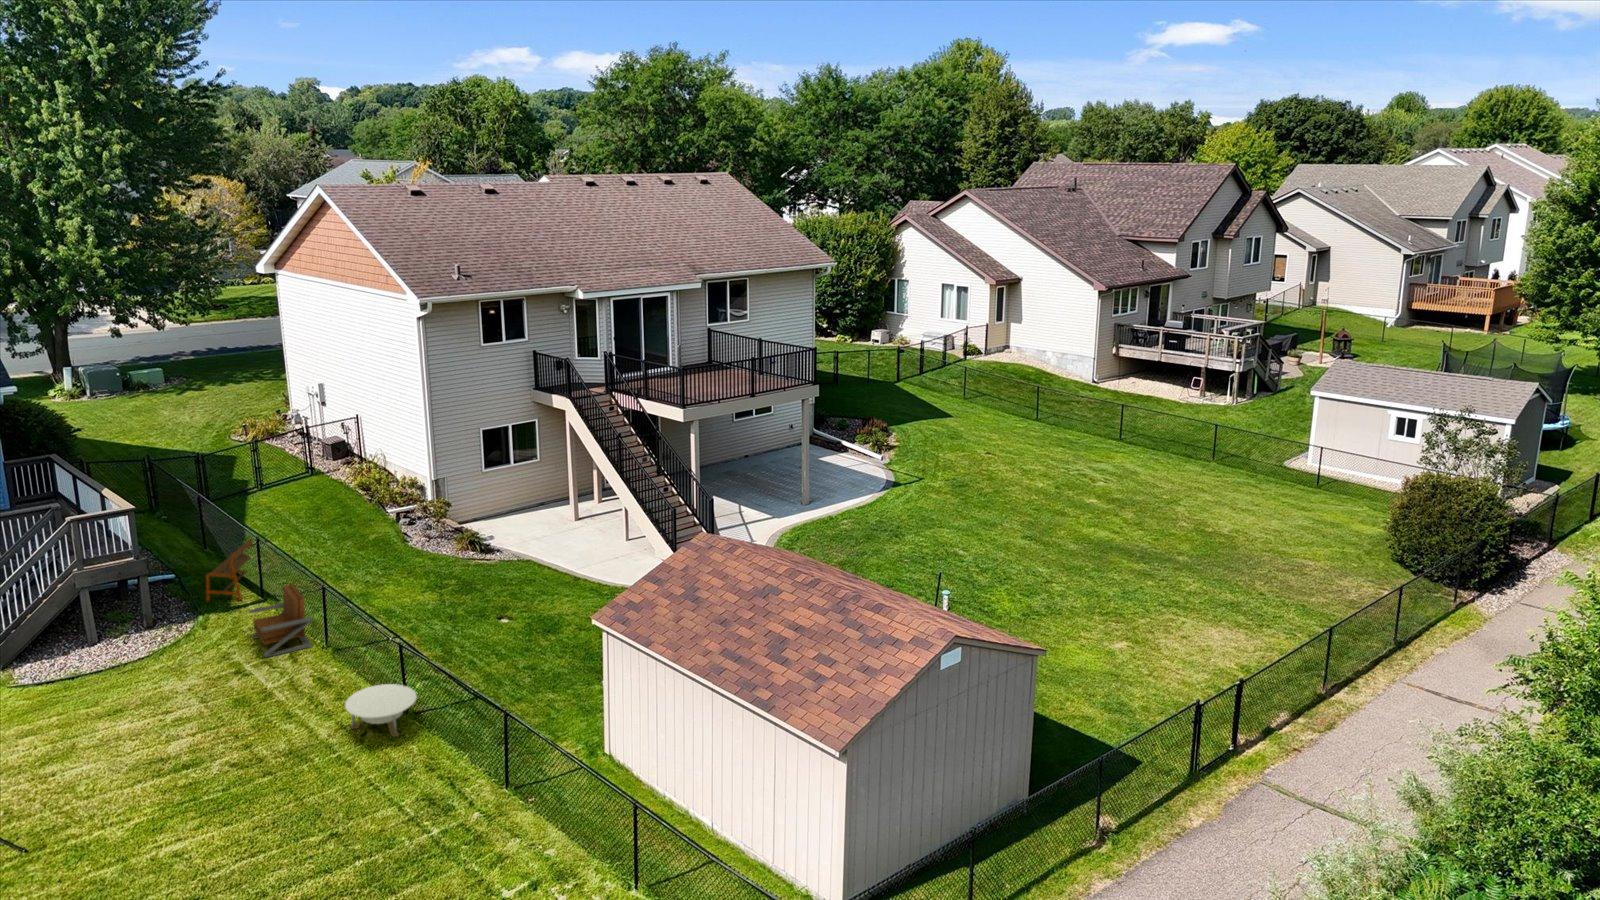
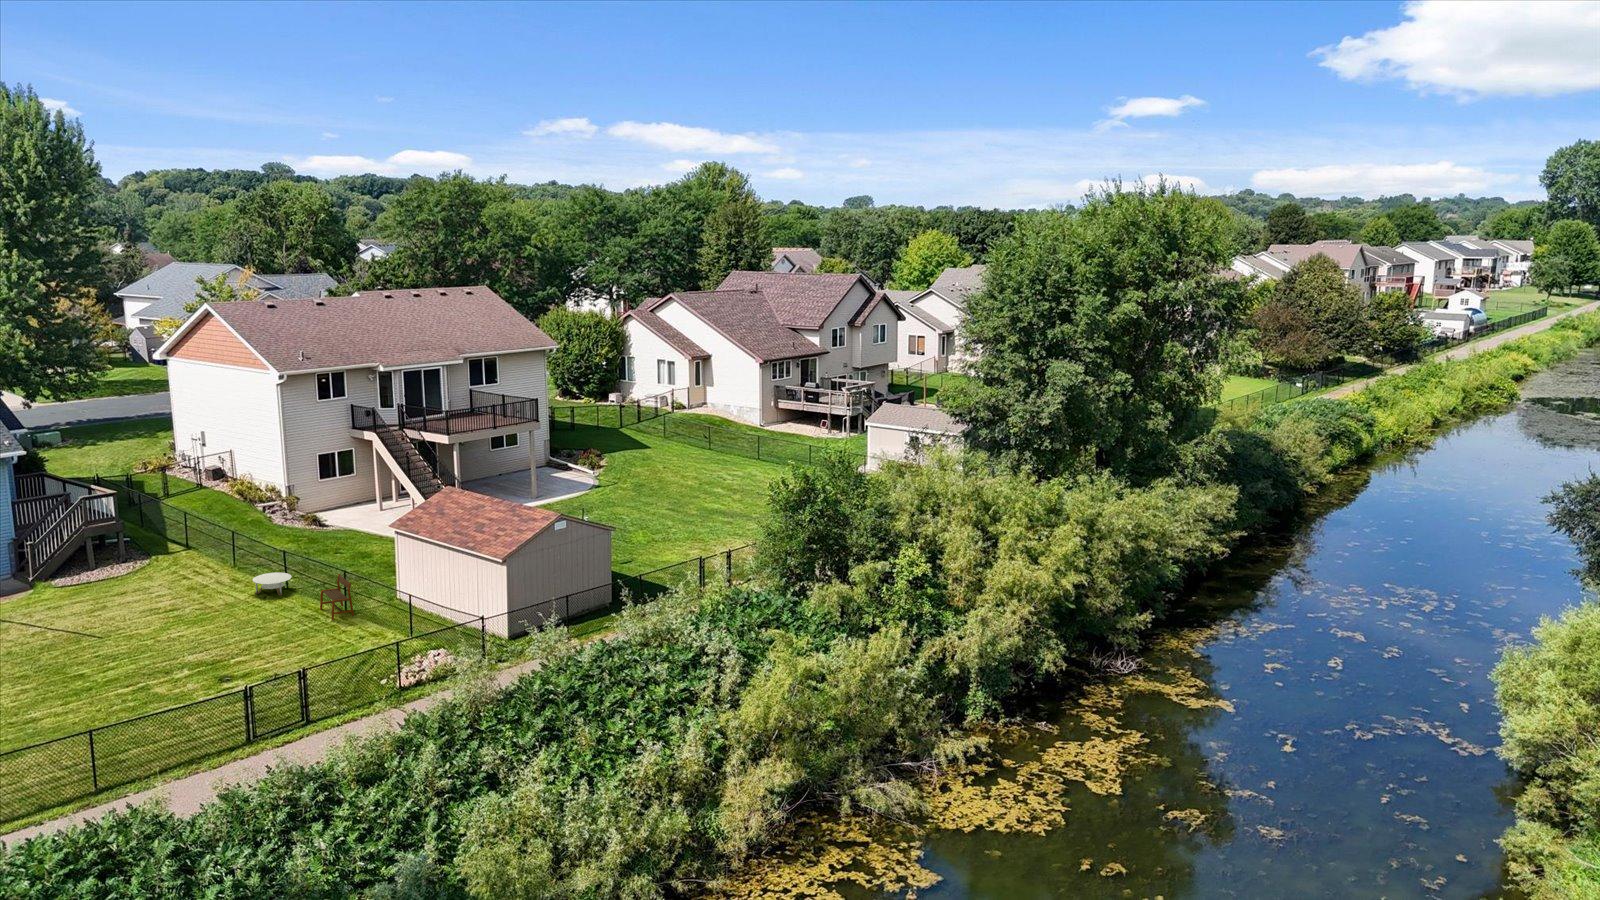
bench: present [206,538,252,601] -> present [320,574,354,620]
lounge chair: present [250,584,313,657] -> none [186,532,225,570]

